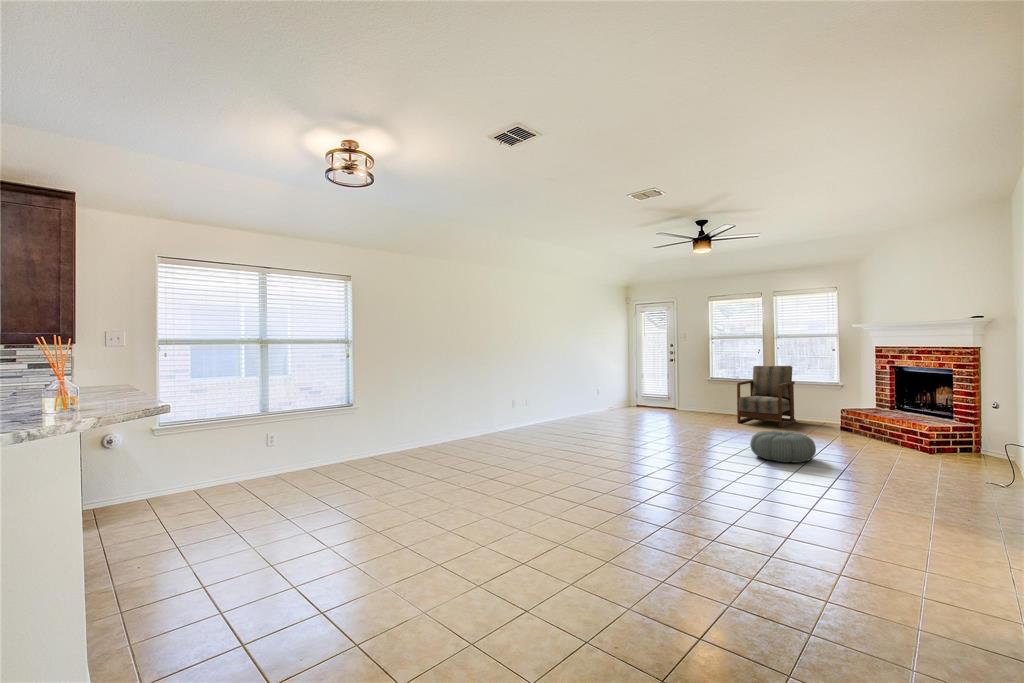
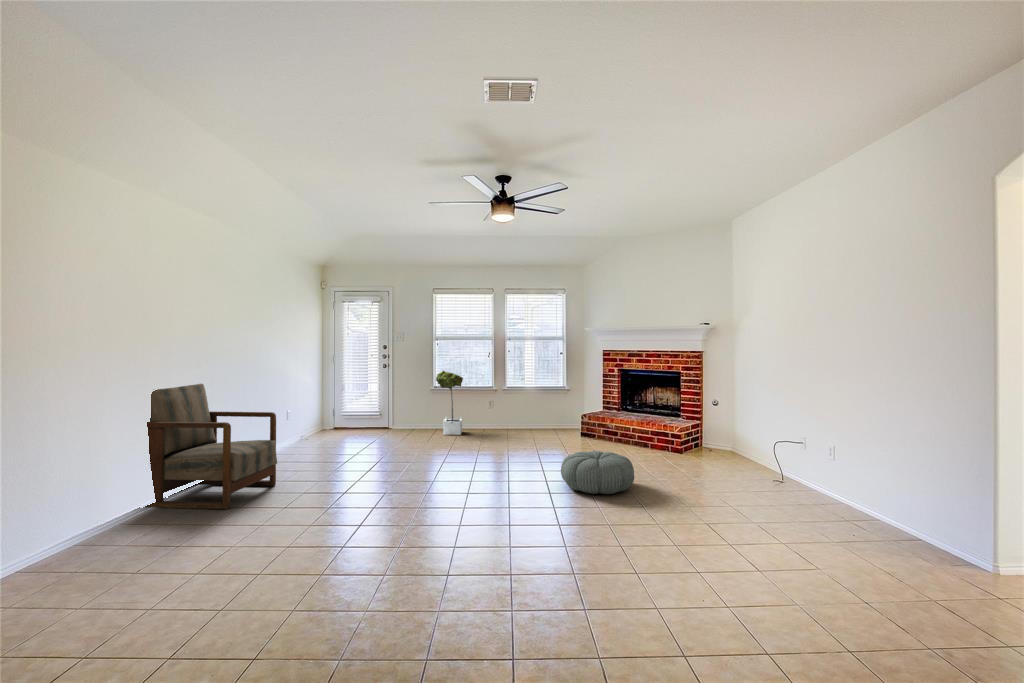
potted tree: none [708,365,733,417] -> present [436,371,463,435]
armchair: present [737,366,796,427] -> present [145,384,277,509]

